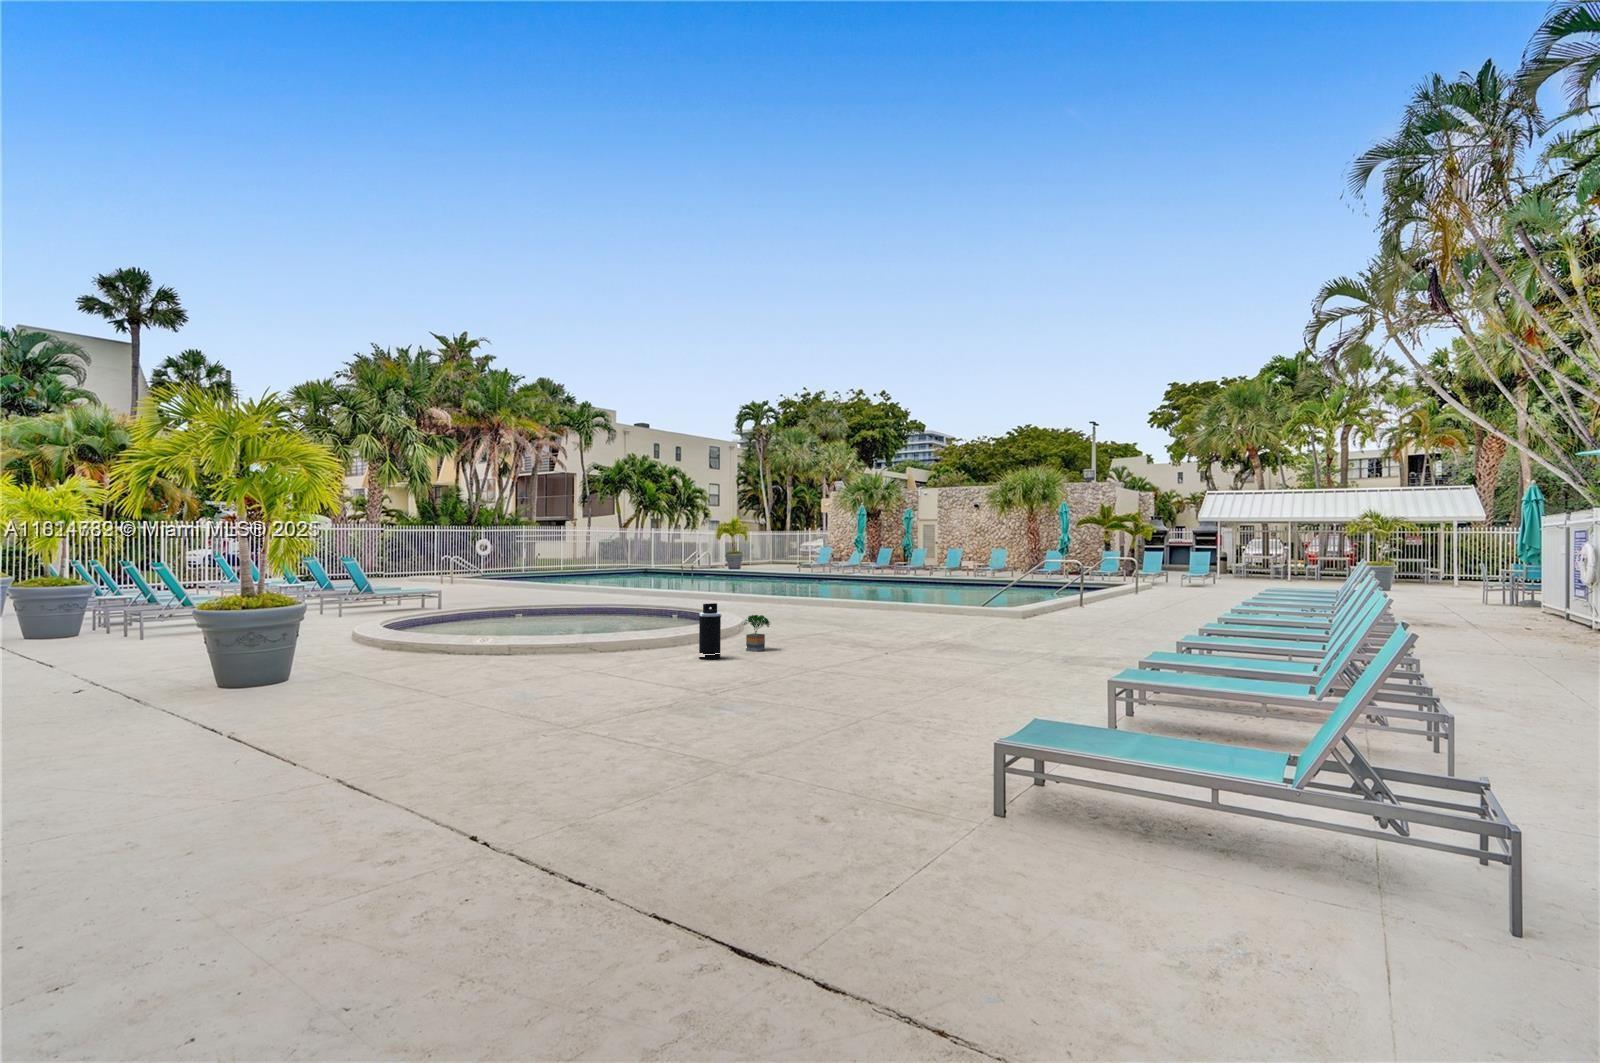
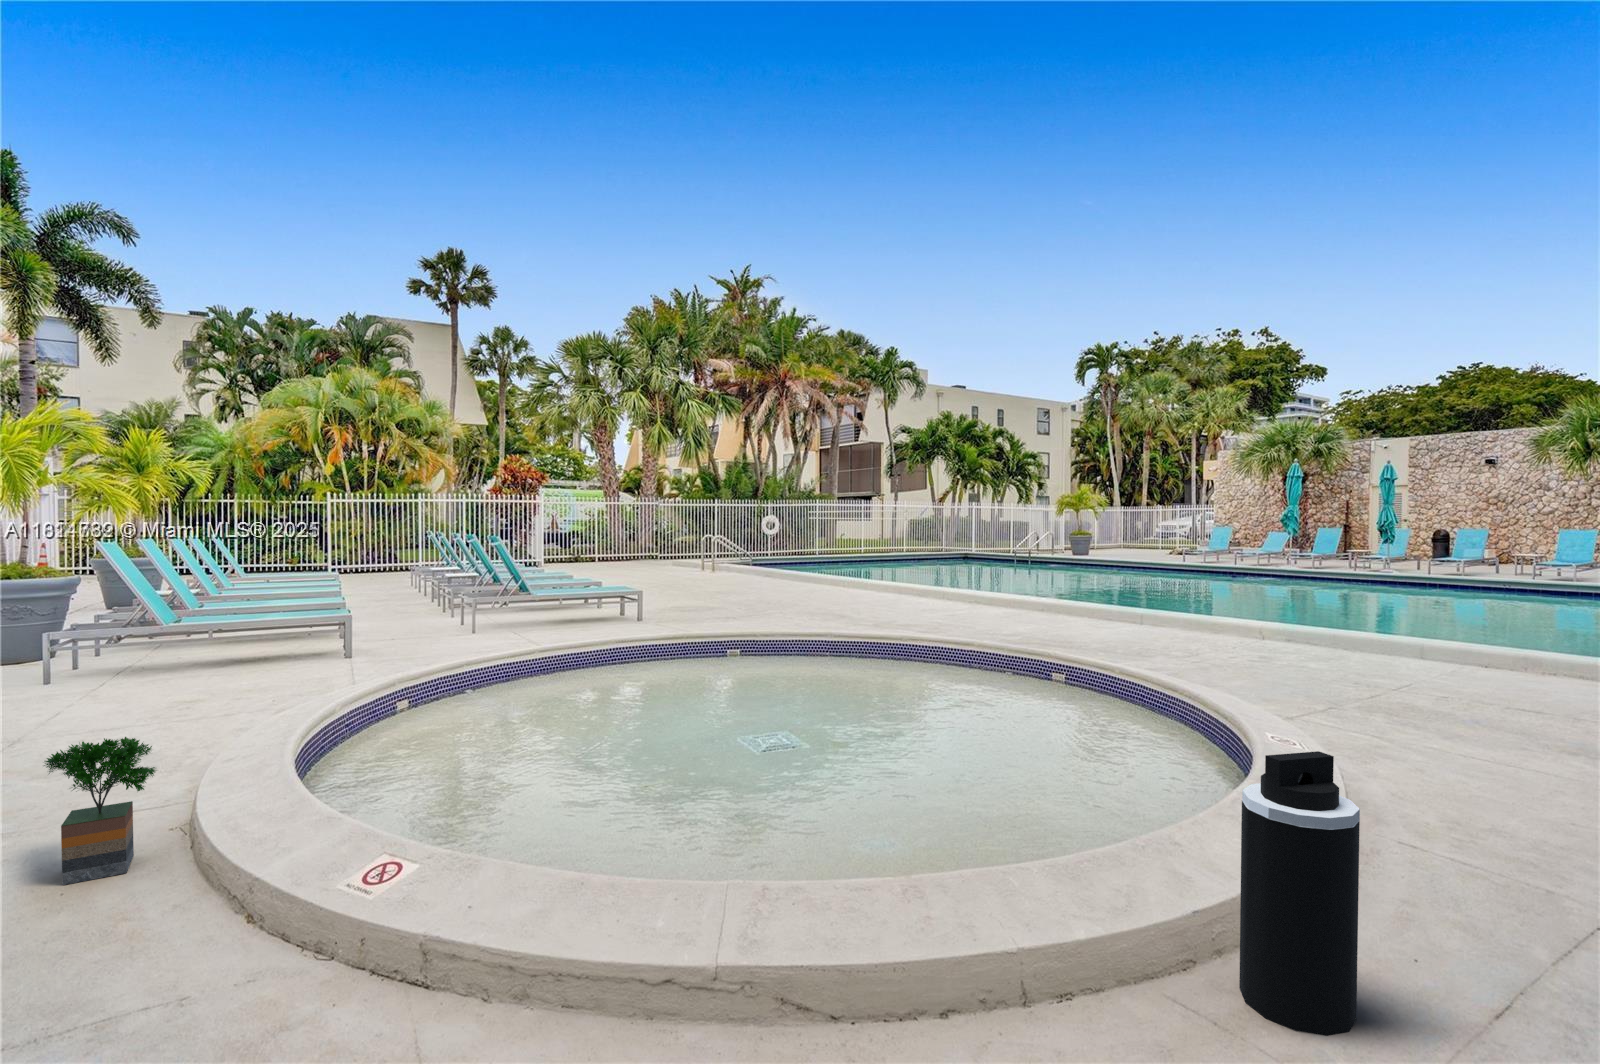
potted tree: present [744,615,770,652] -> present [44,737,156,885]

